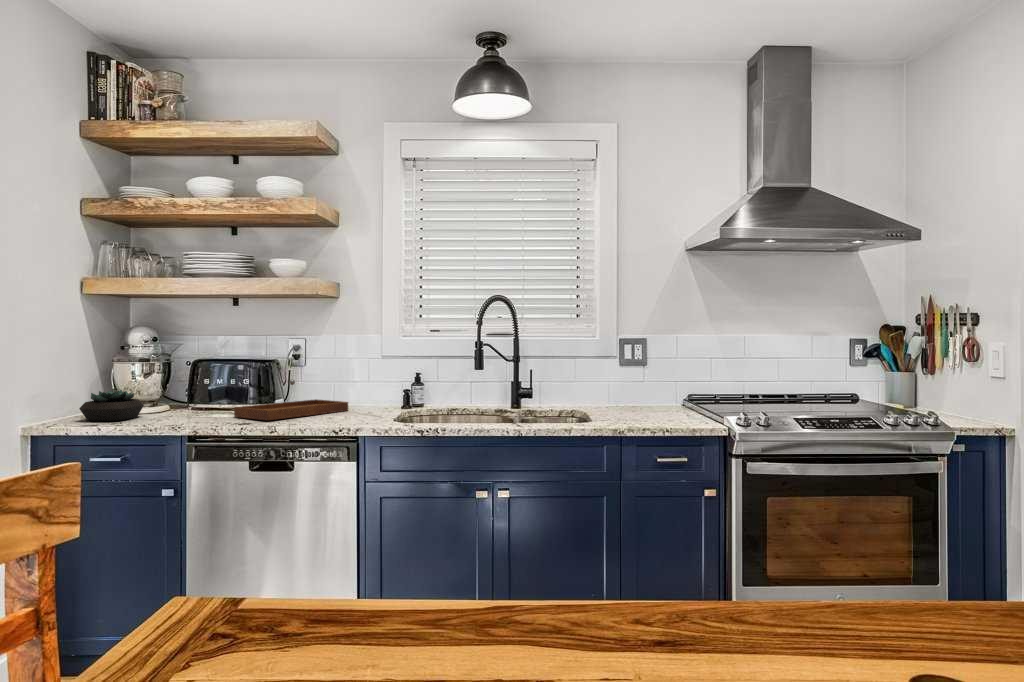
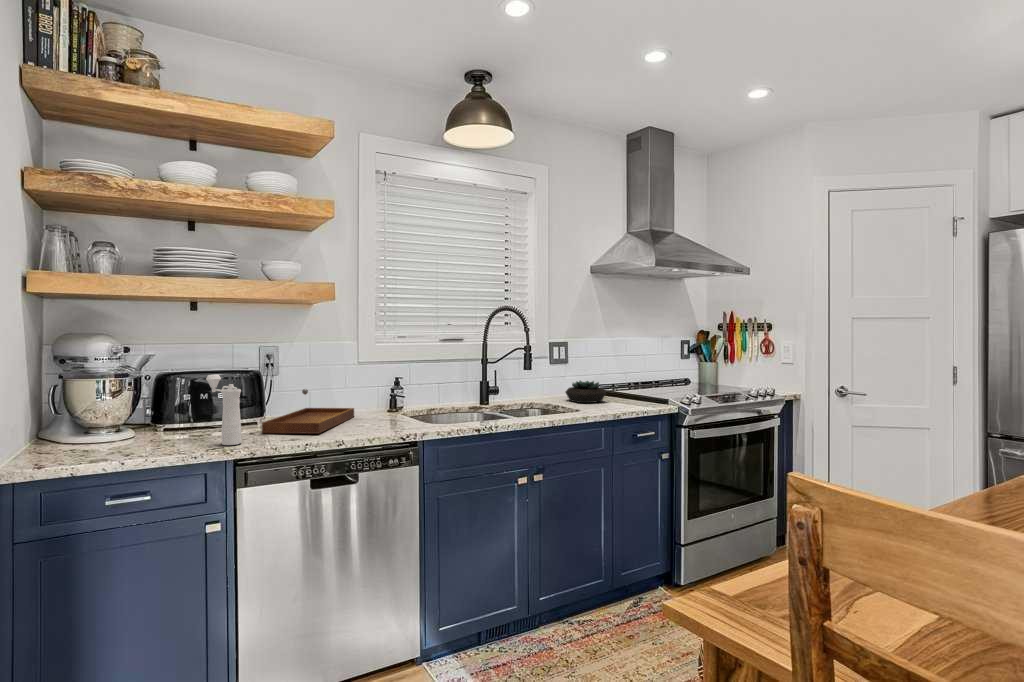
pepper mill: none [180,362,198,423] -> present [206,375,241,445]
succulent plant: present [79,390,144,421] -> present [565,381,606,403]

